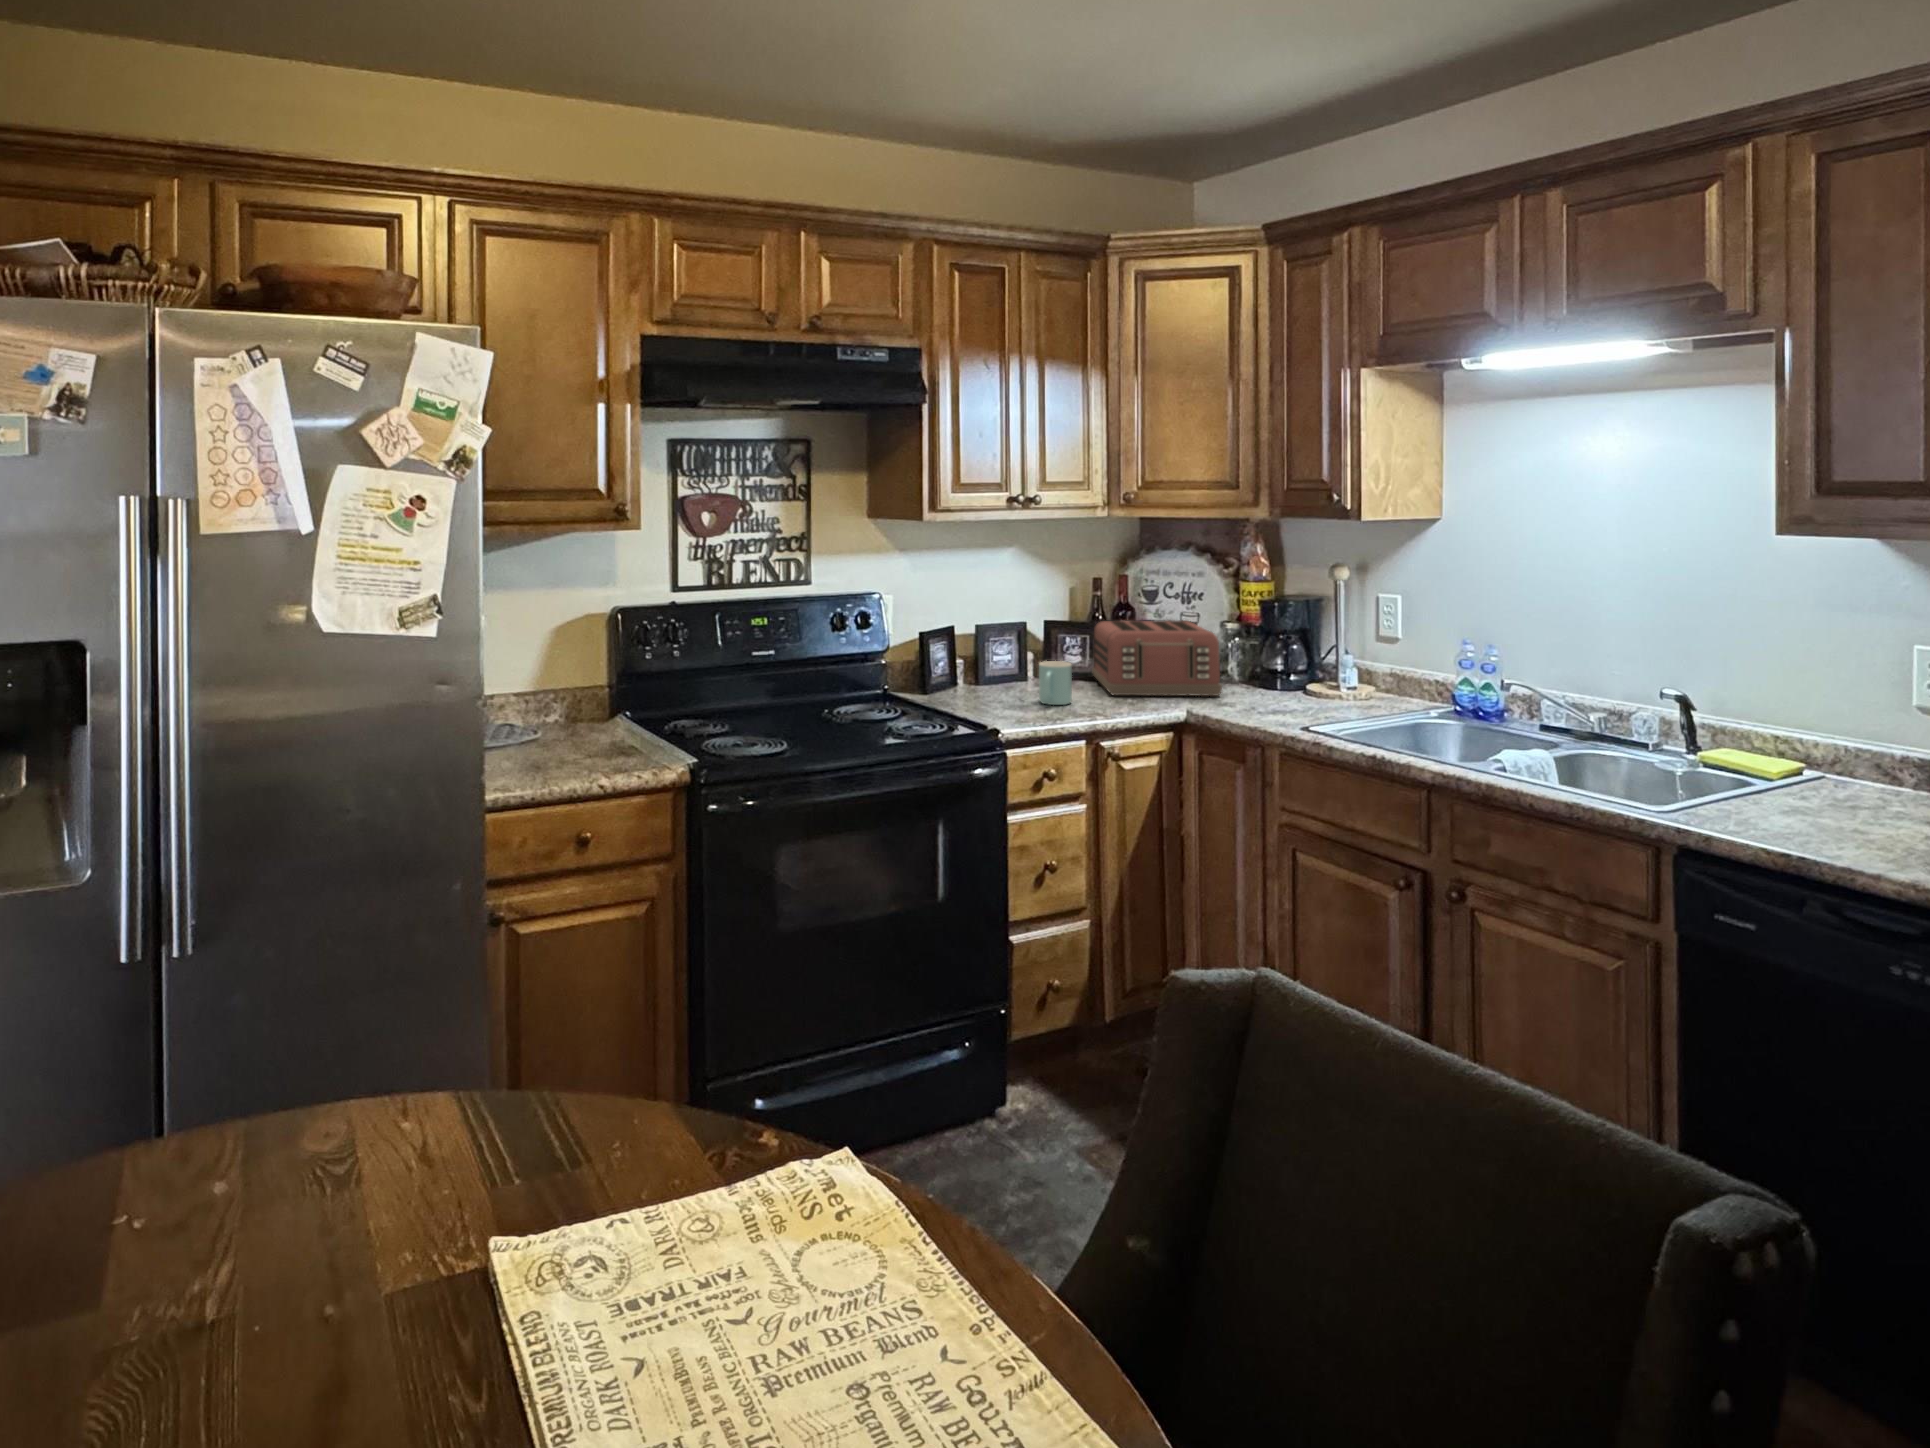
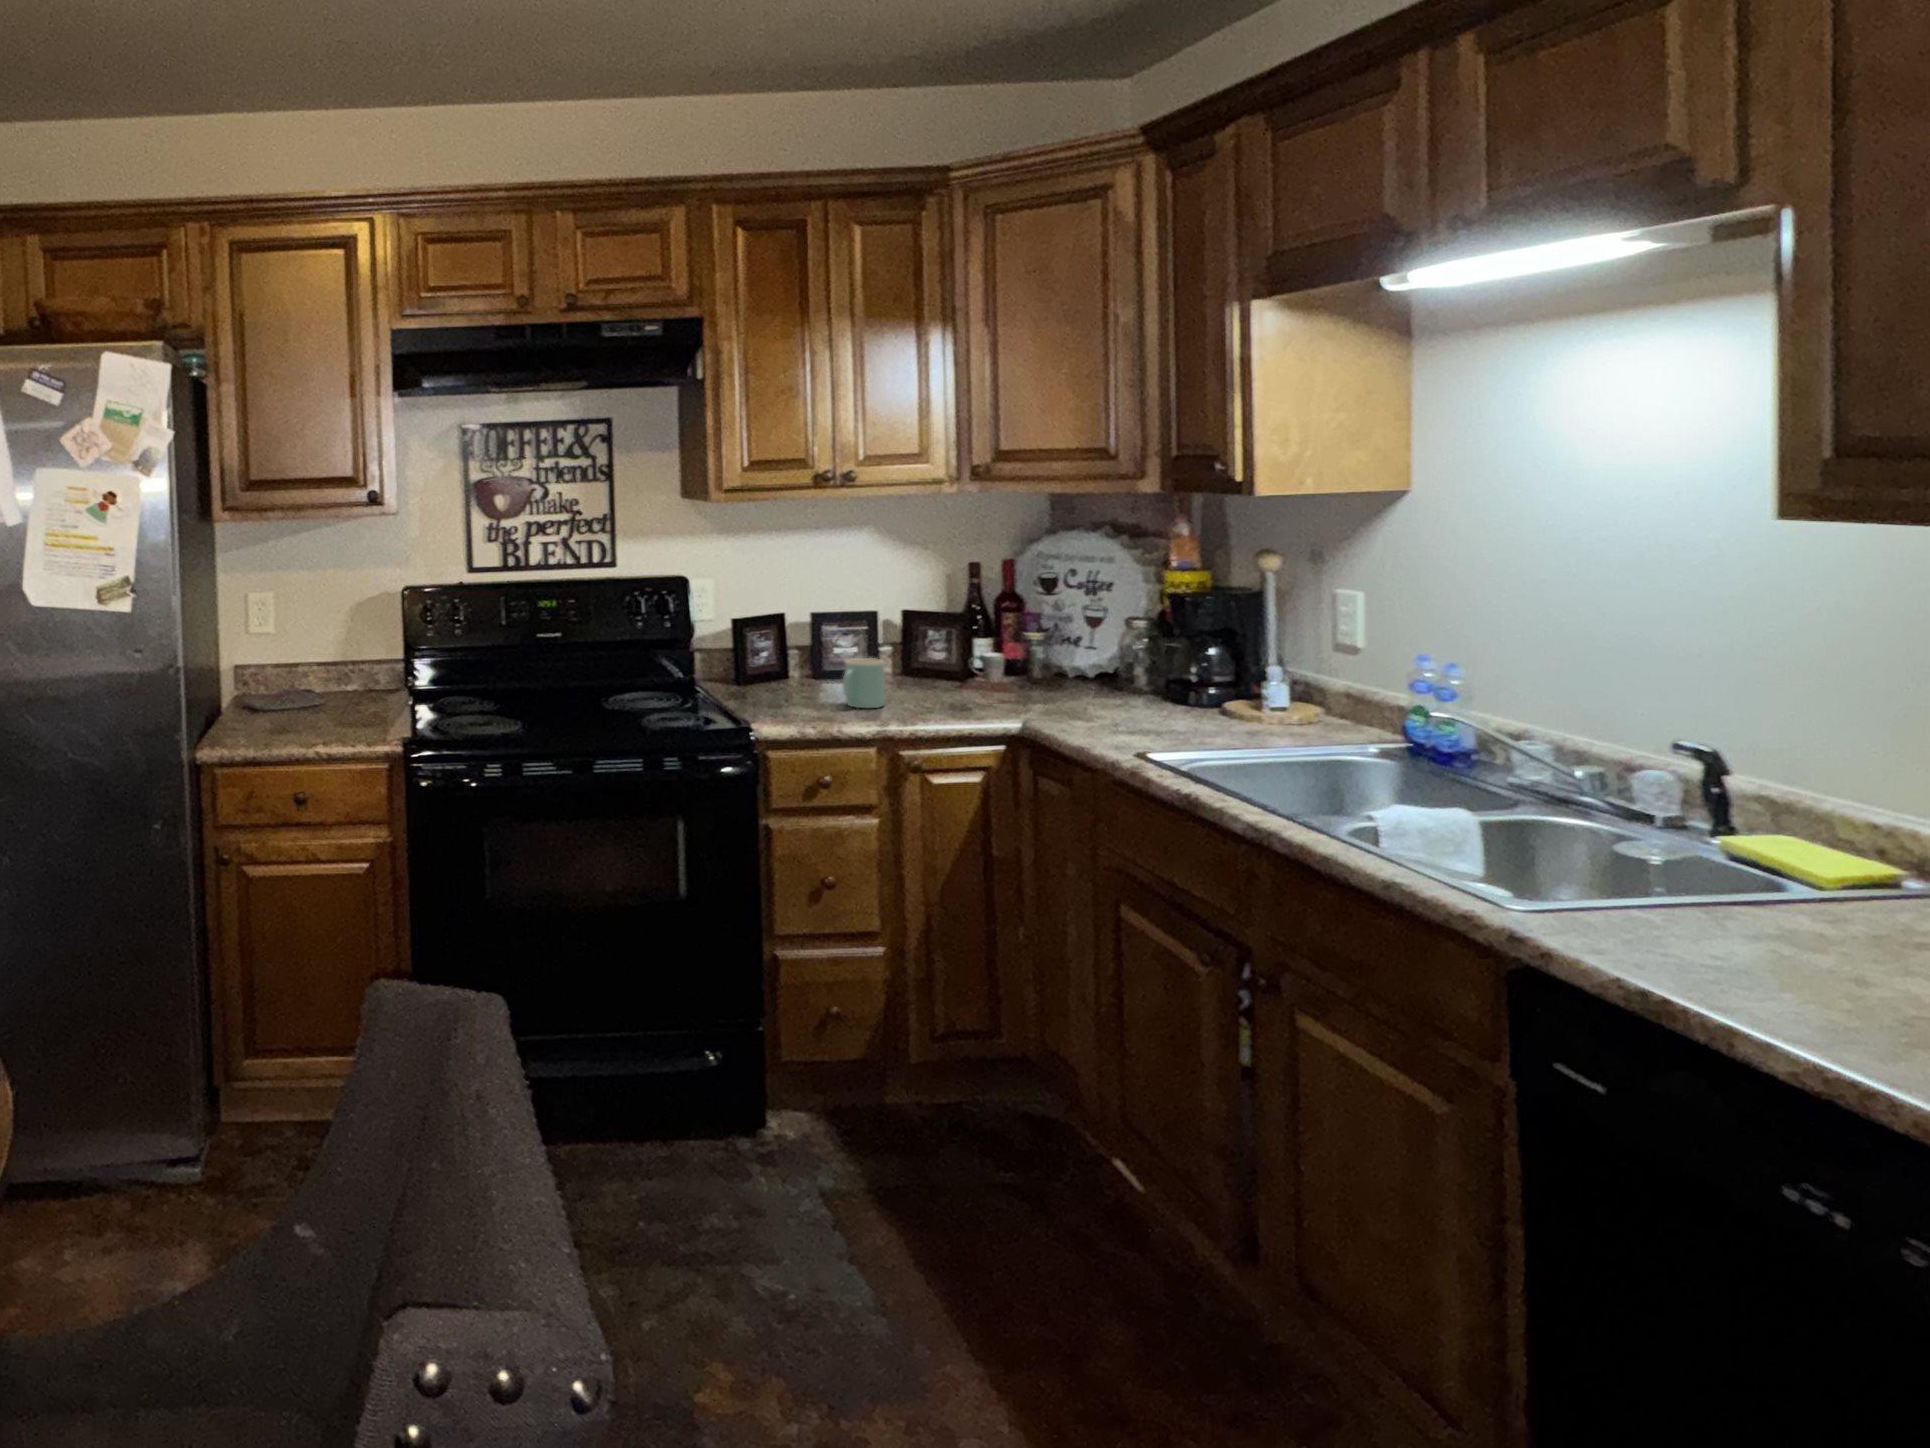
toaster: present [1092,620,1222,696] -> none [943,613,1100,710]

